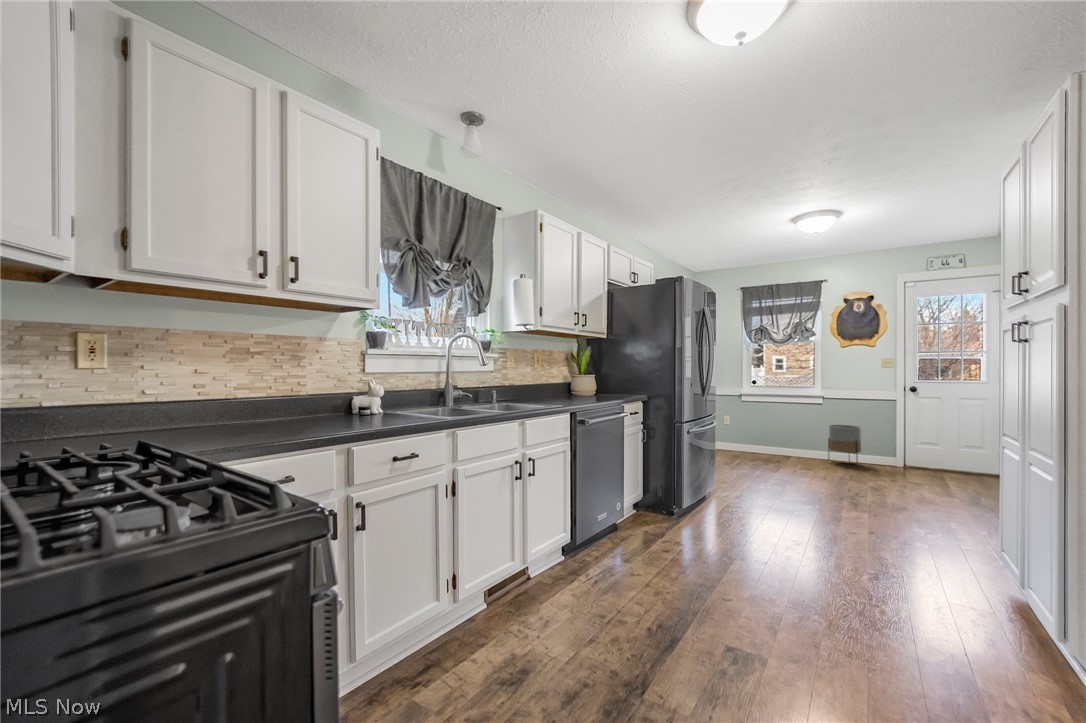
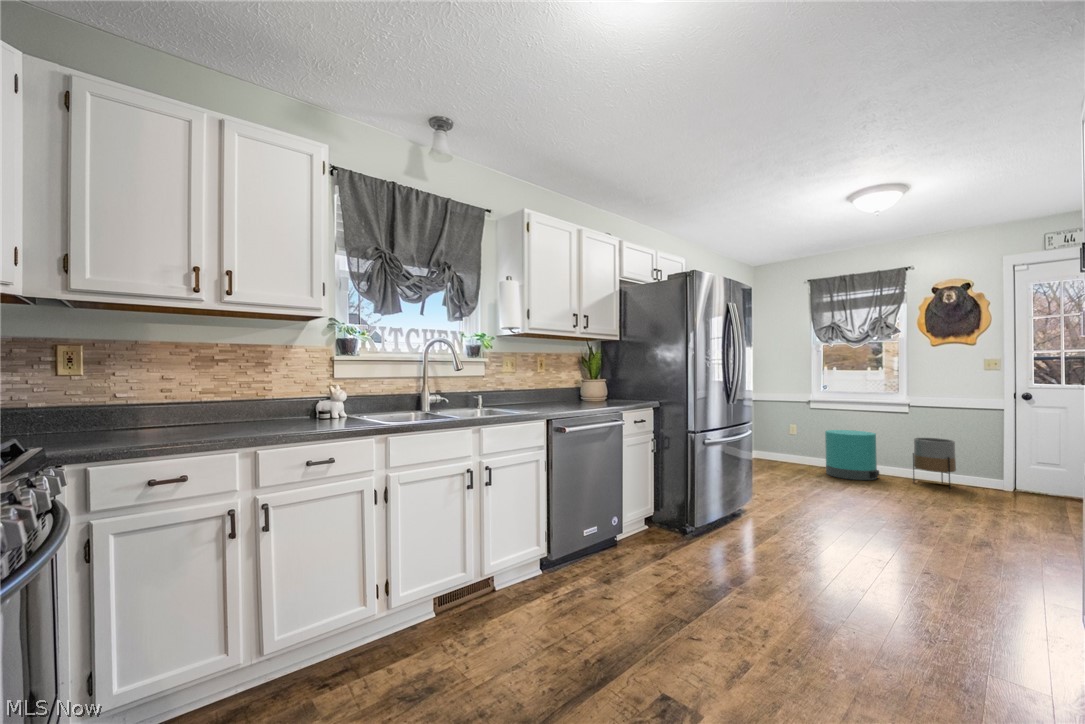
trash can: none [758,420,801,462] -> present [825,430,879,480]

